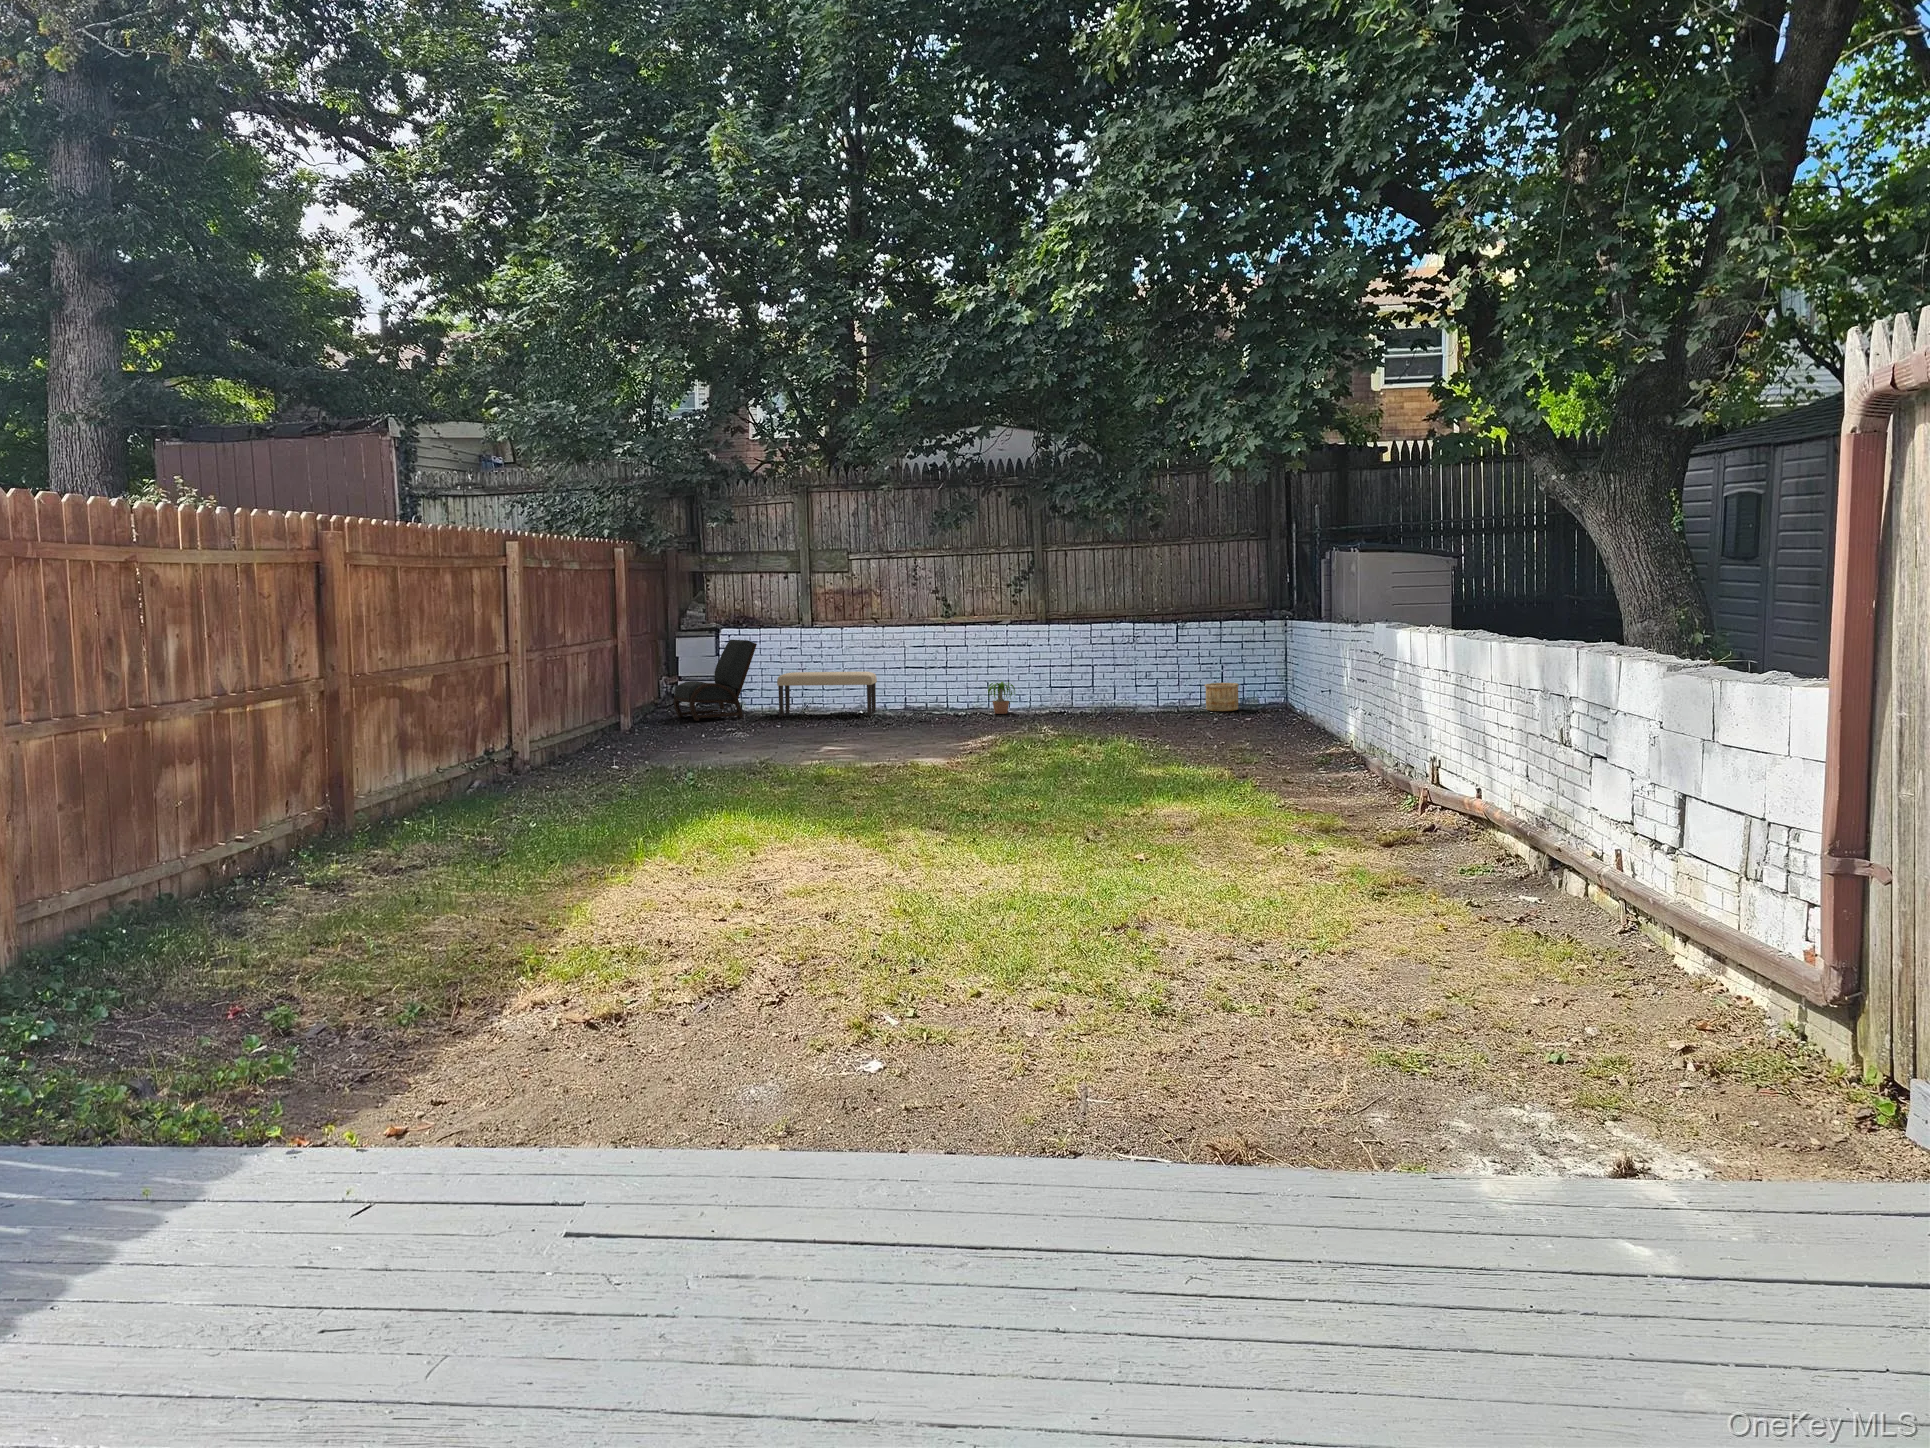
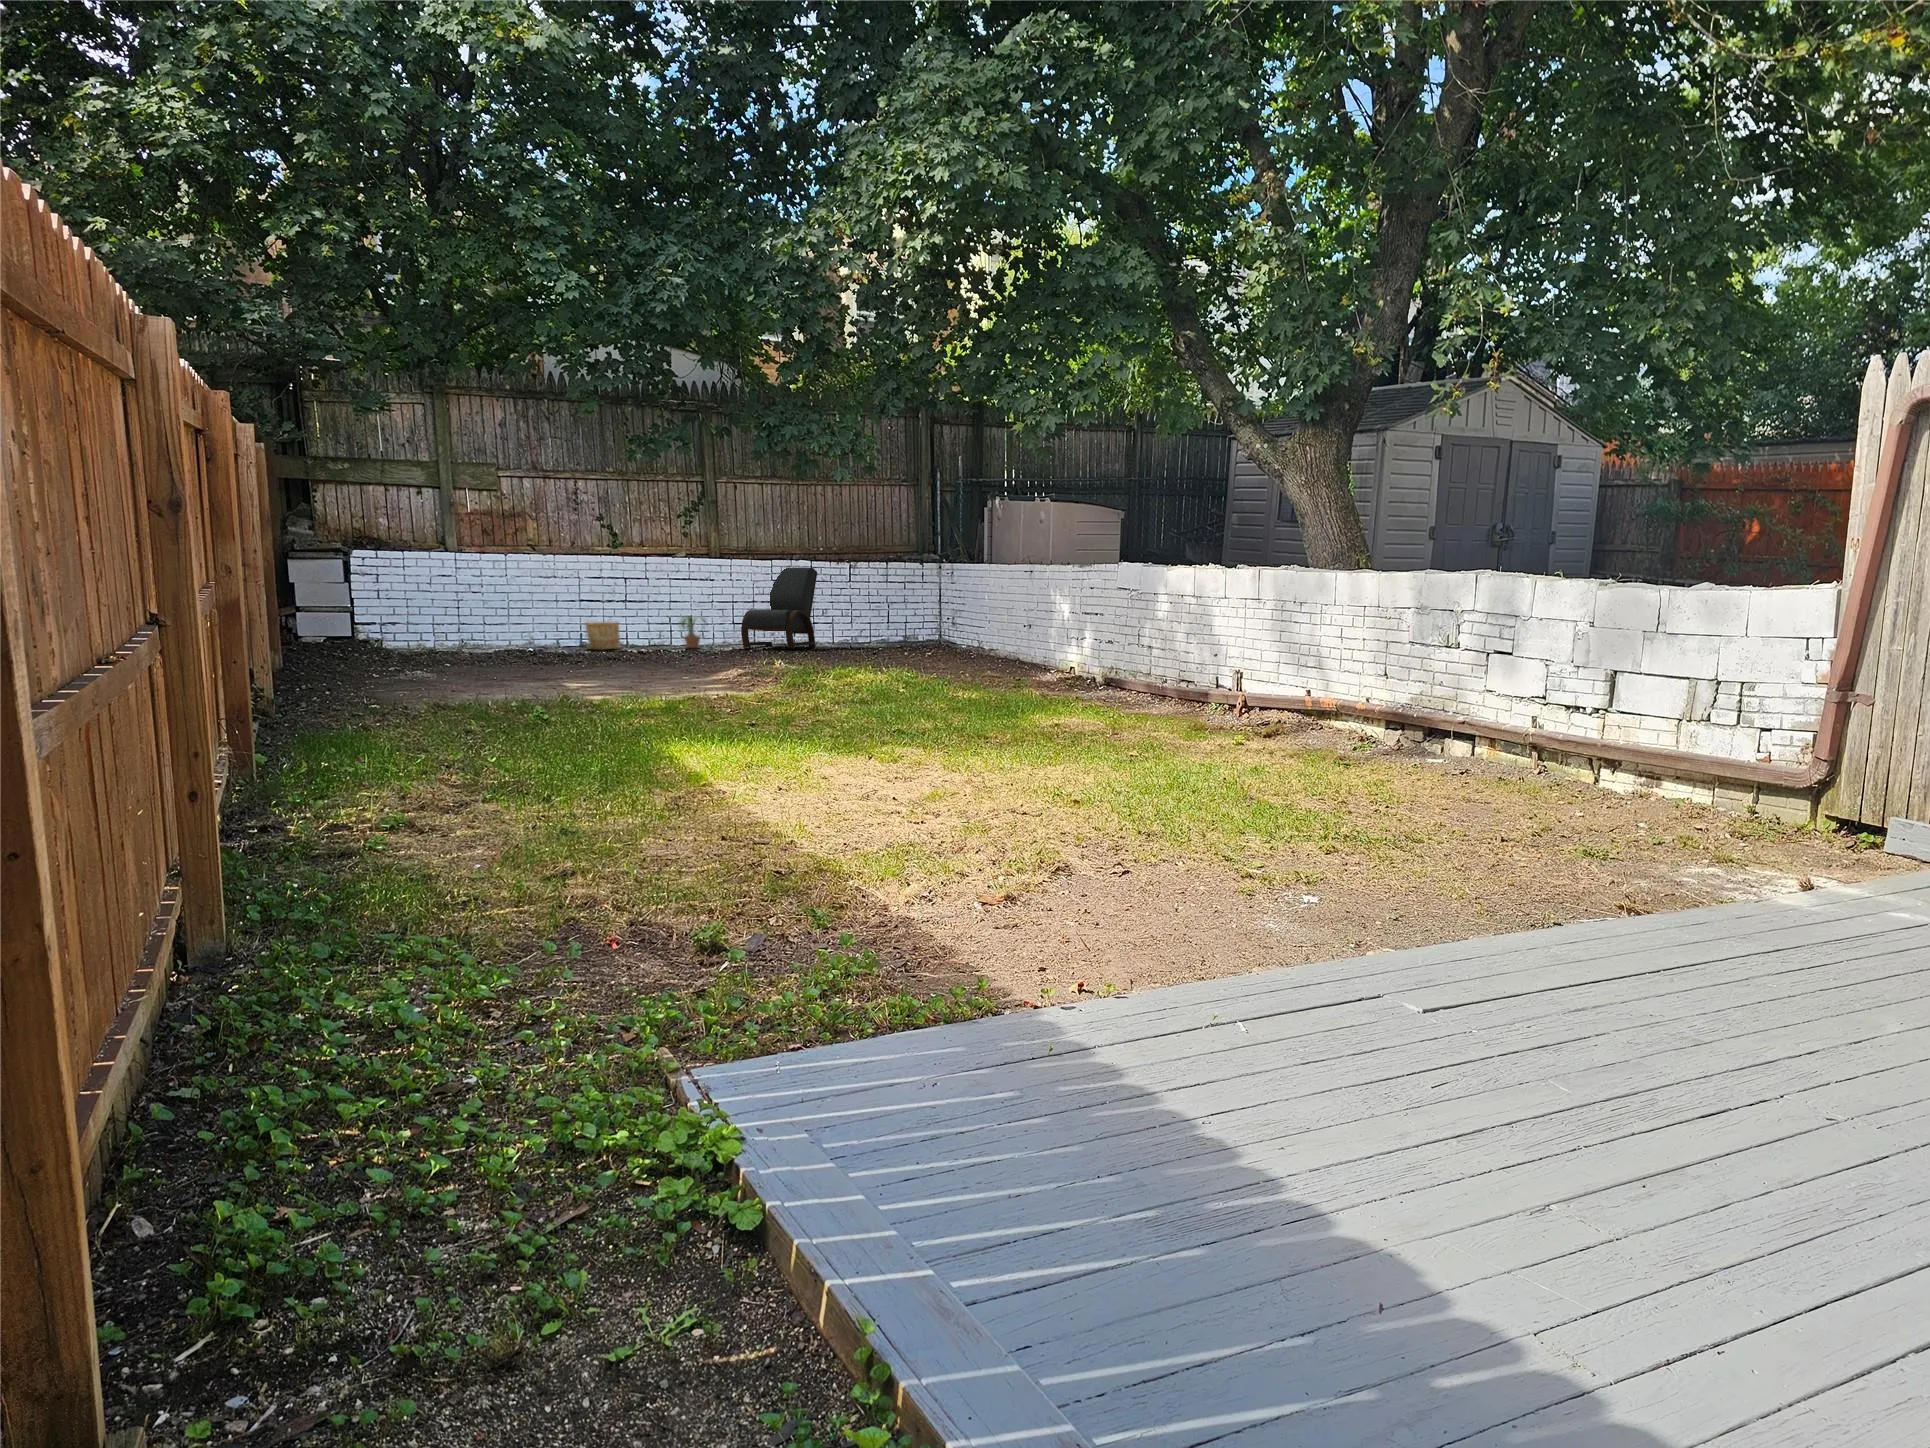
lounge chair: present [674,640,757,721] -> present [741,568,817,648]
bench: present [777,672,877,716] -> none [437,603,557,652]
wooden bucket: present [1205,683,1239,711] -> present [585,621,620,650]

